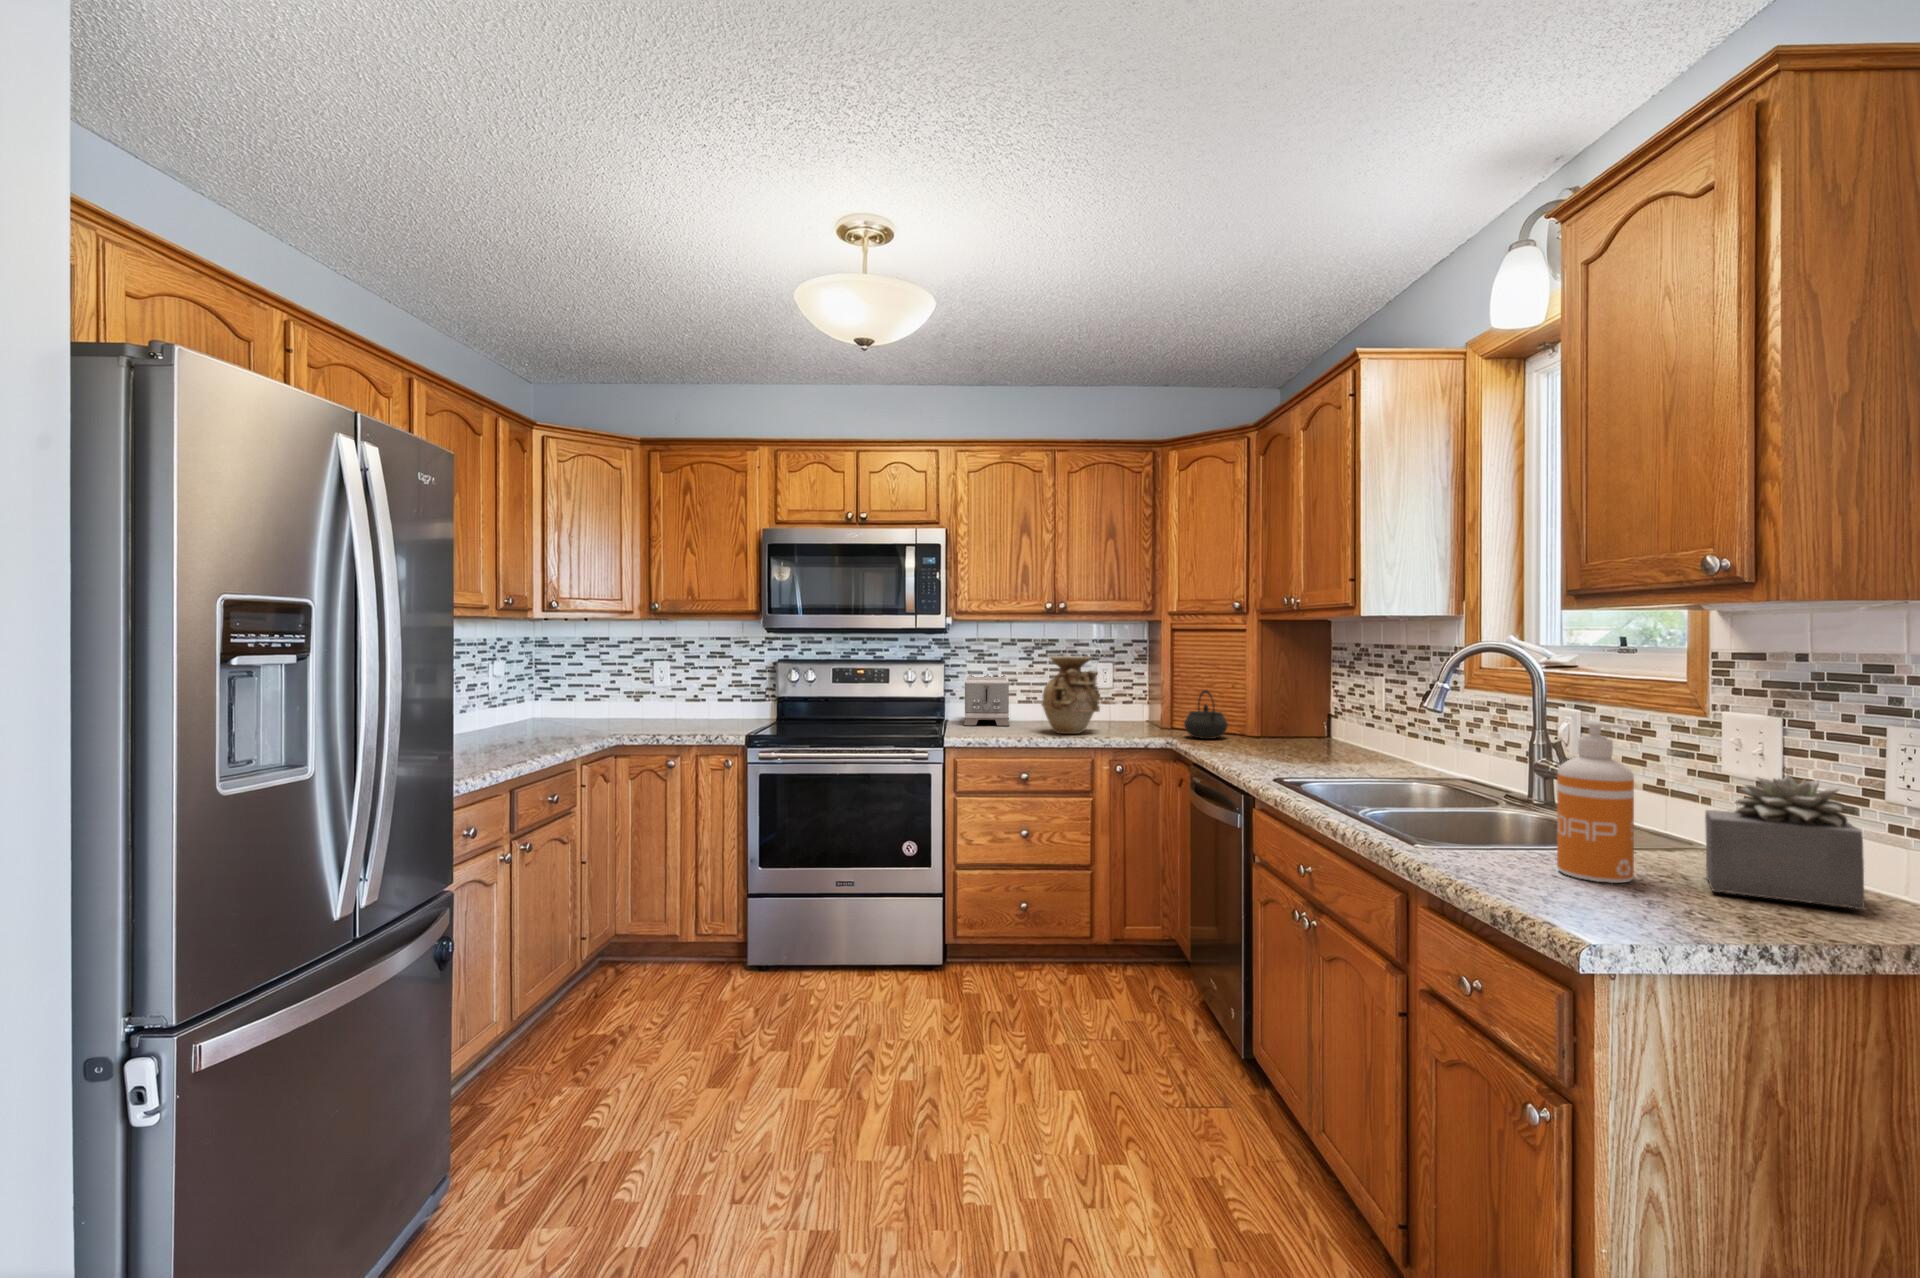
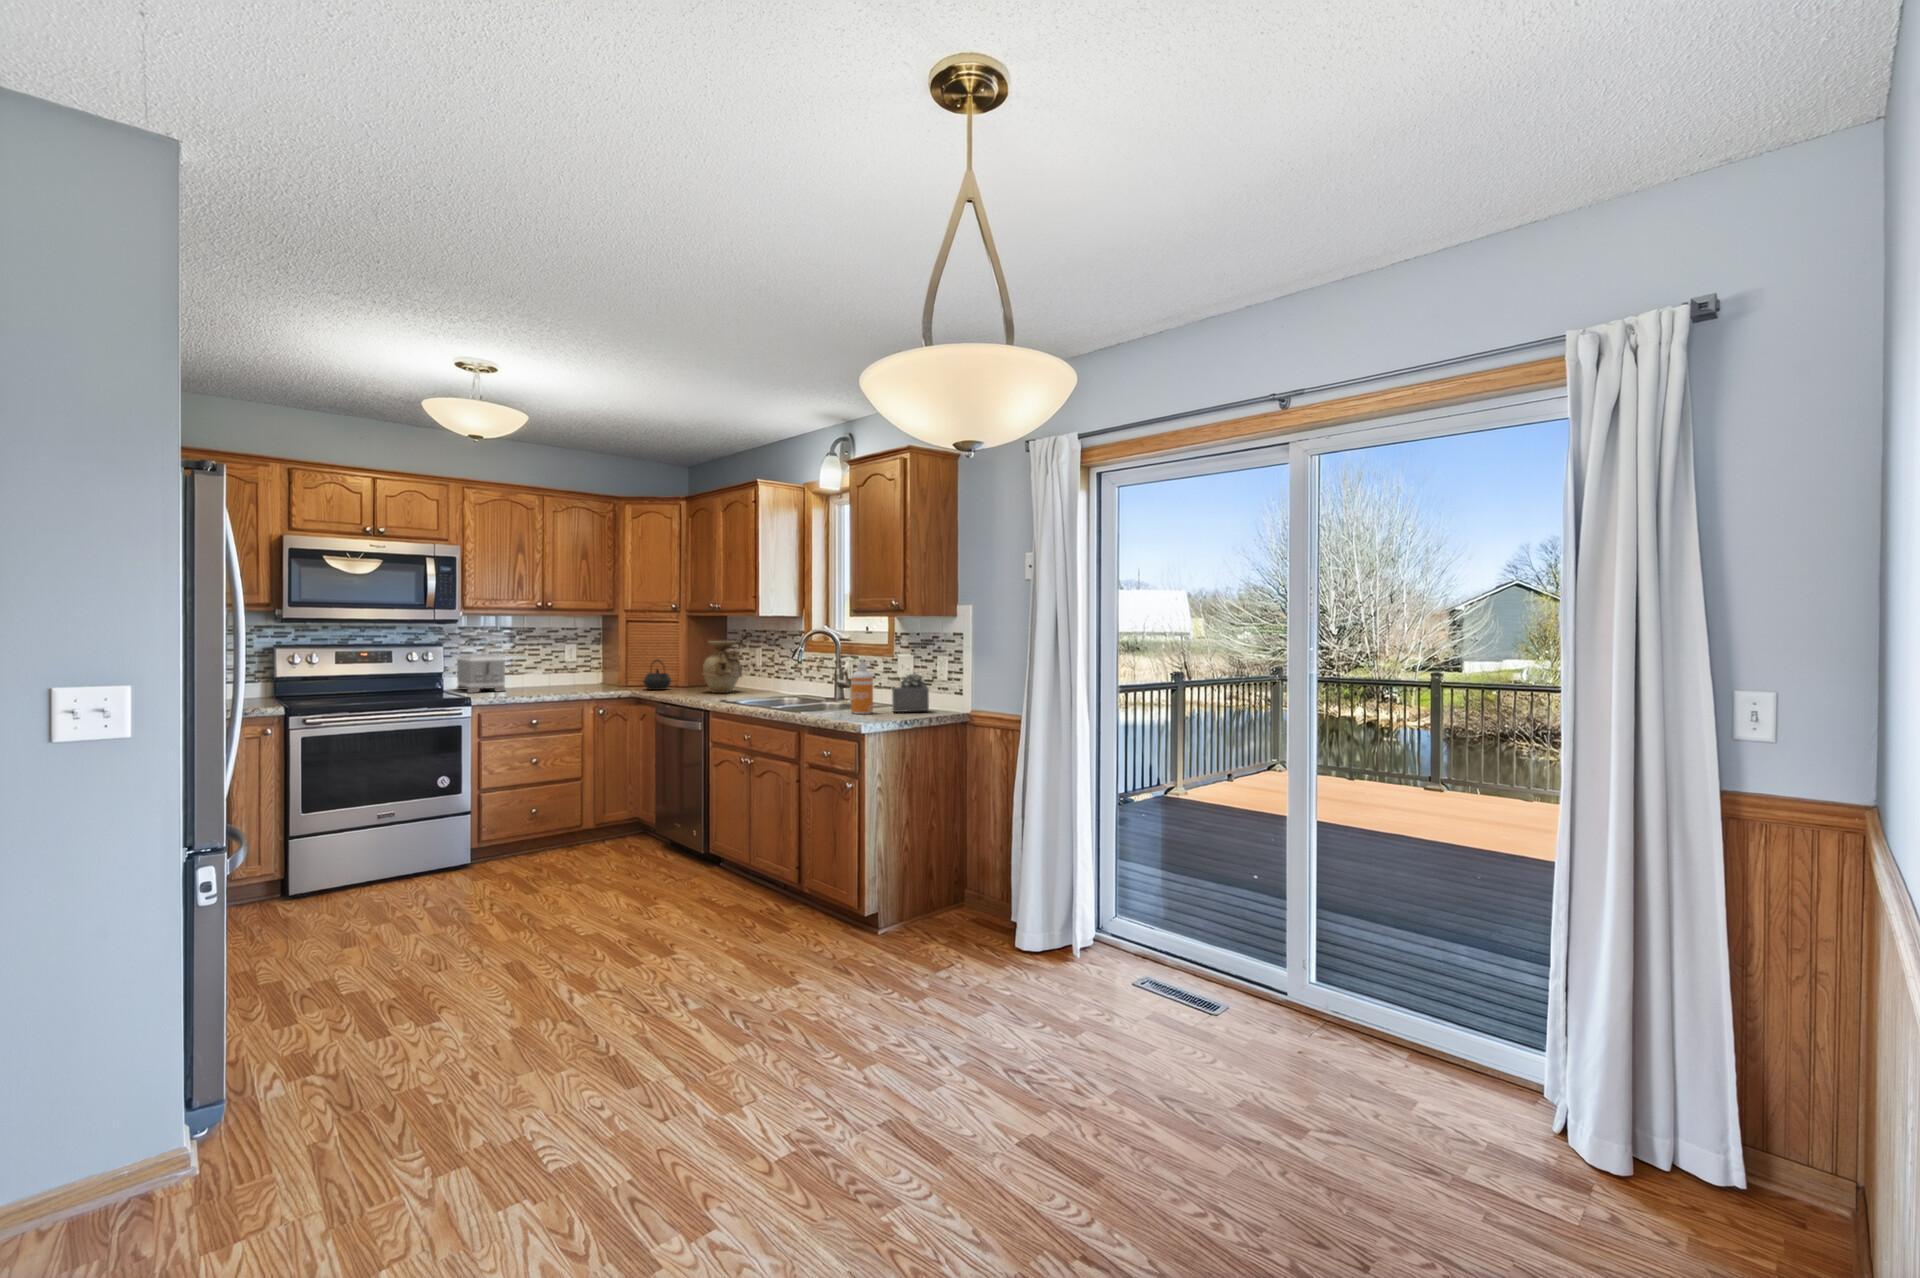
vase: present [1042,656,1100,734] -> present [703,641,742,693]

